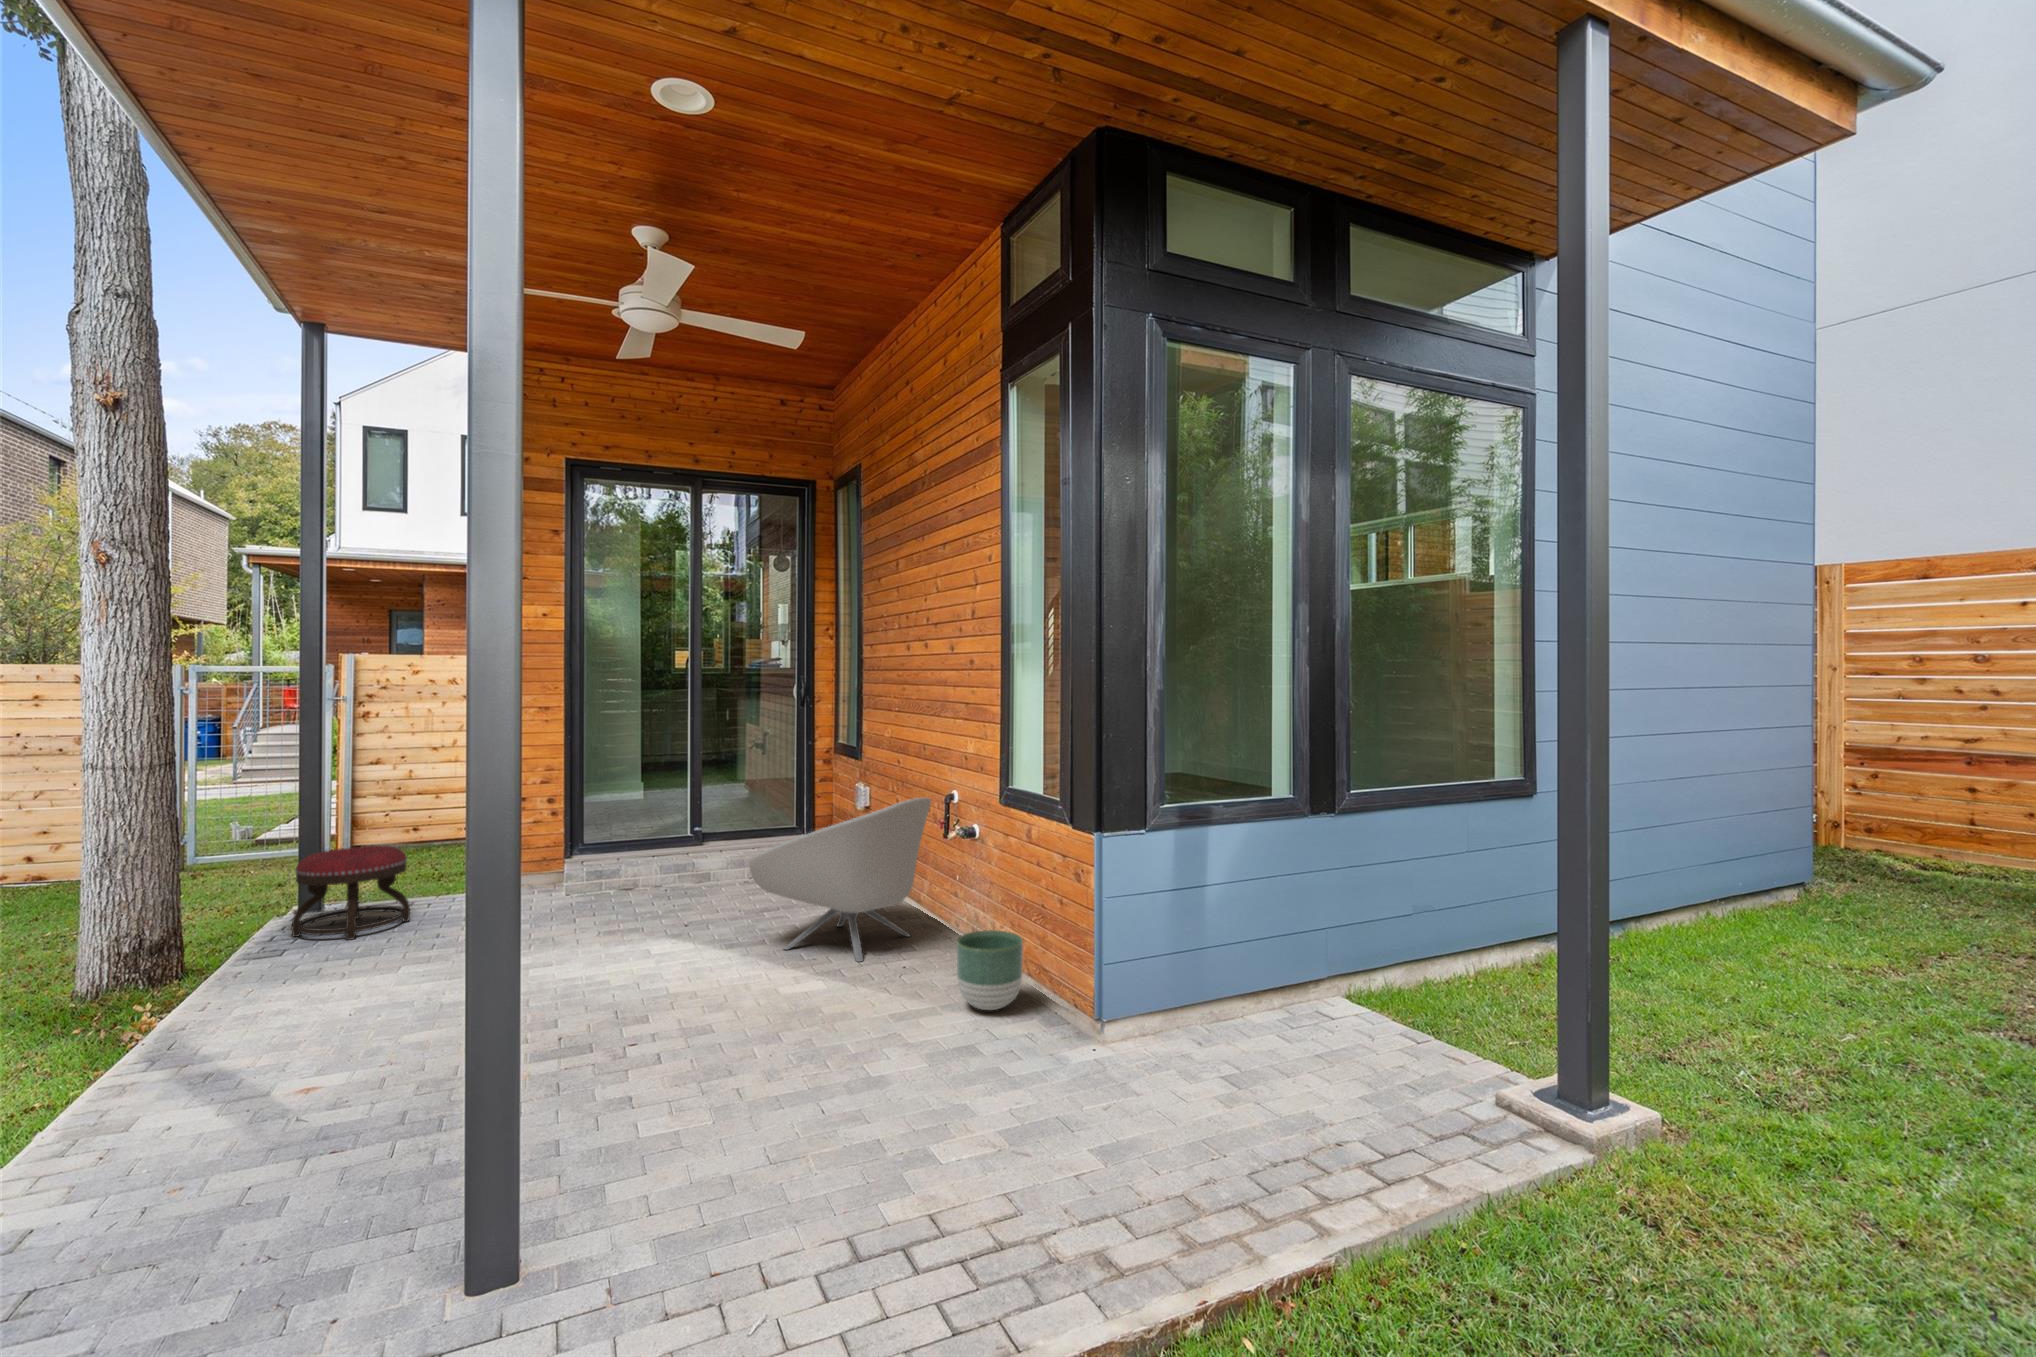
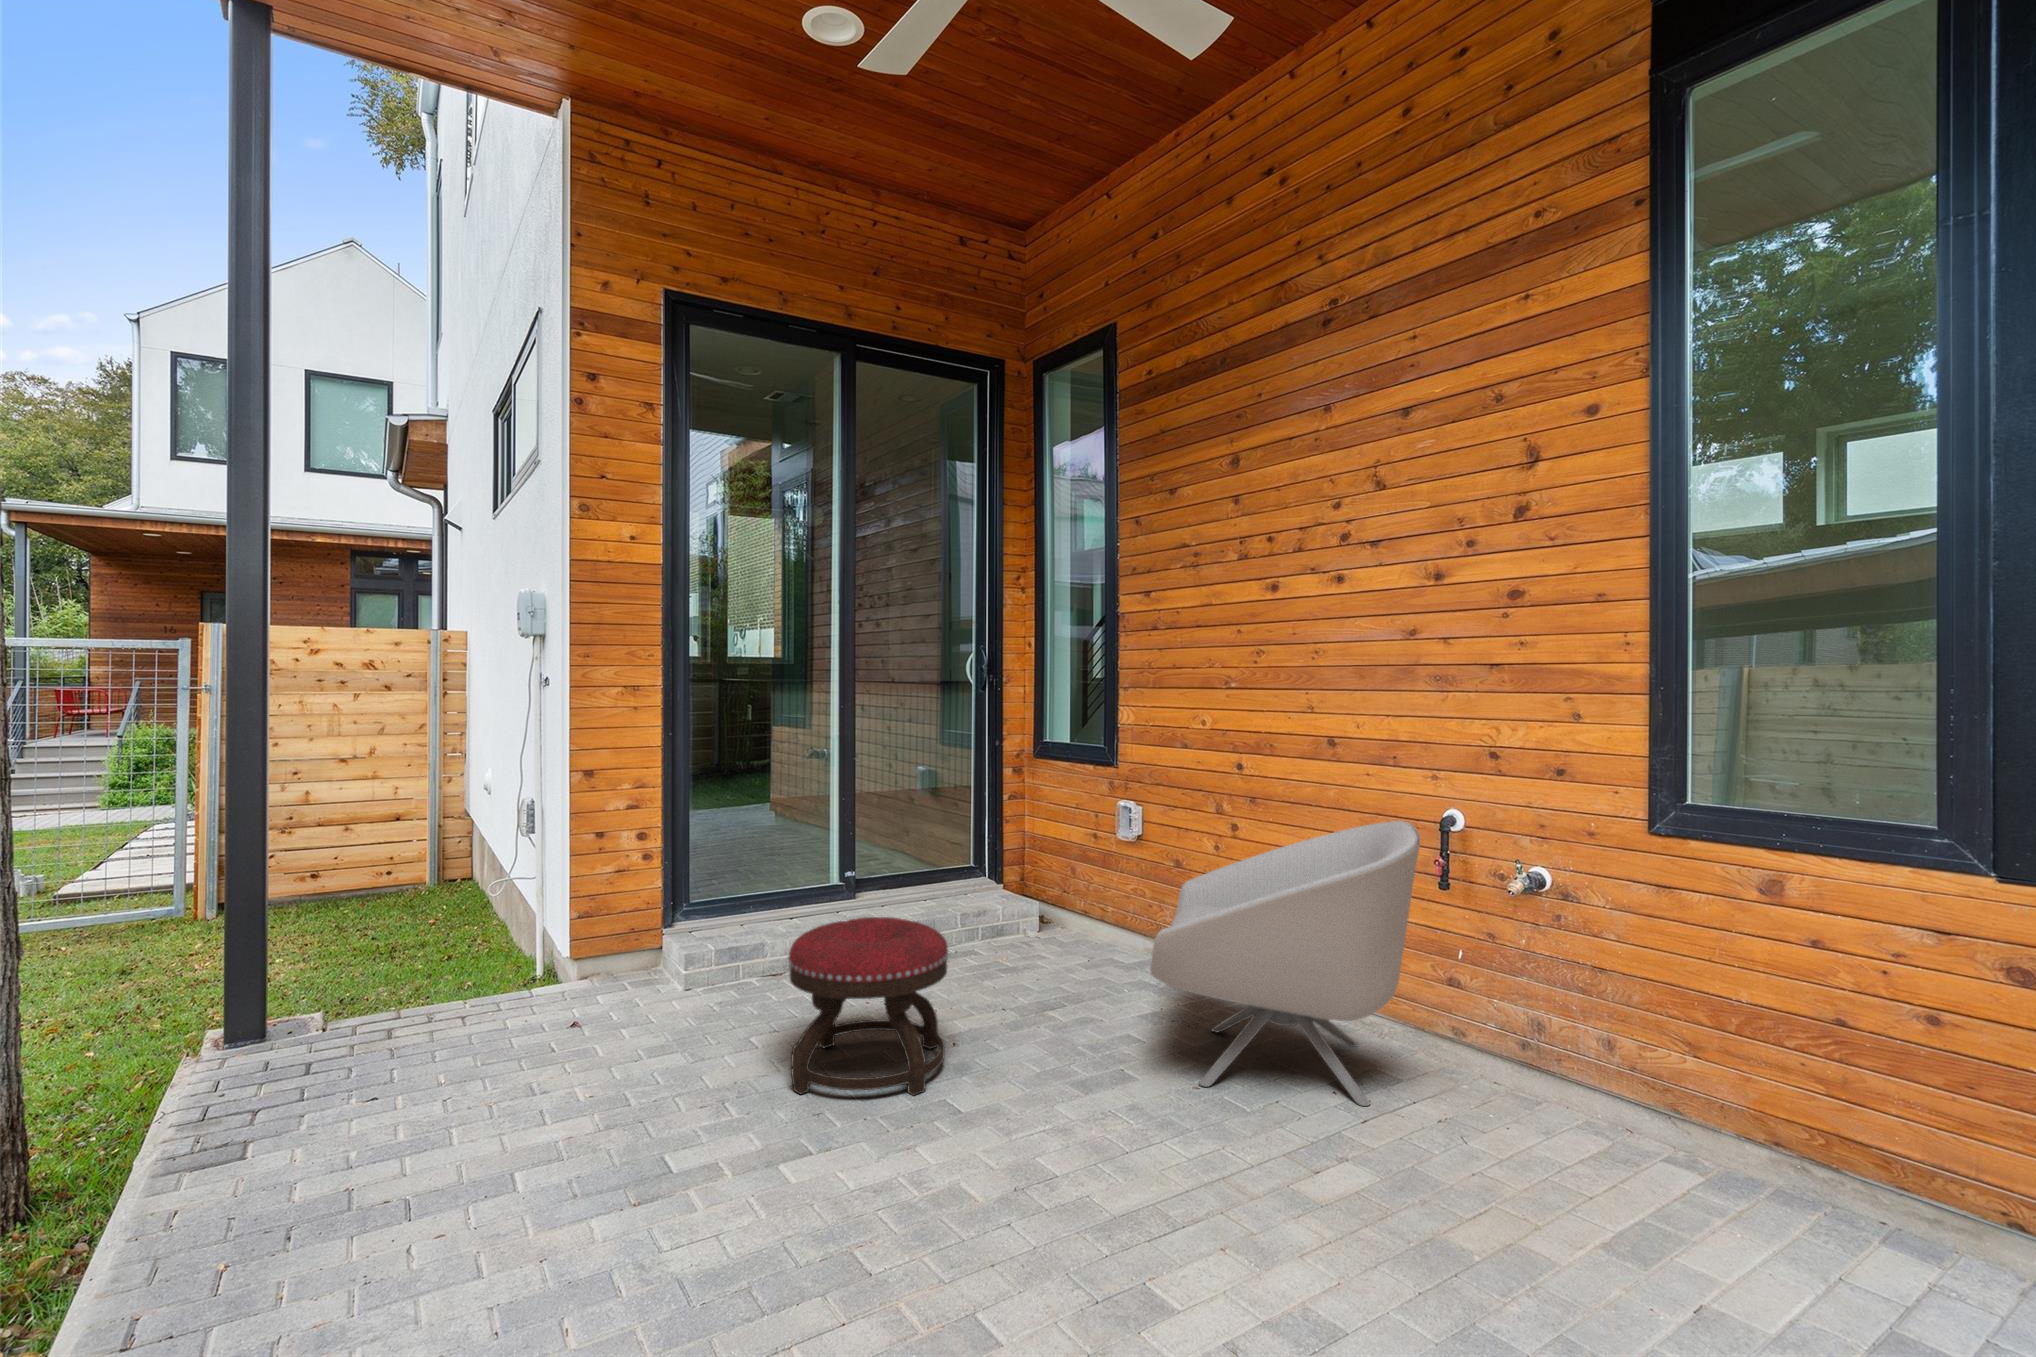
ottoman: present [292,846,410,940] -> present [788,917,949,1095]
planter: present [957,930,1023,1010] -> none [1687,1055,1839,1212]

